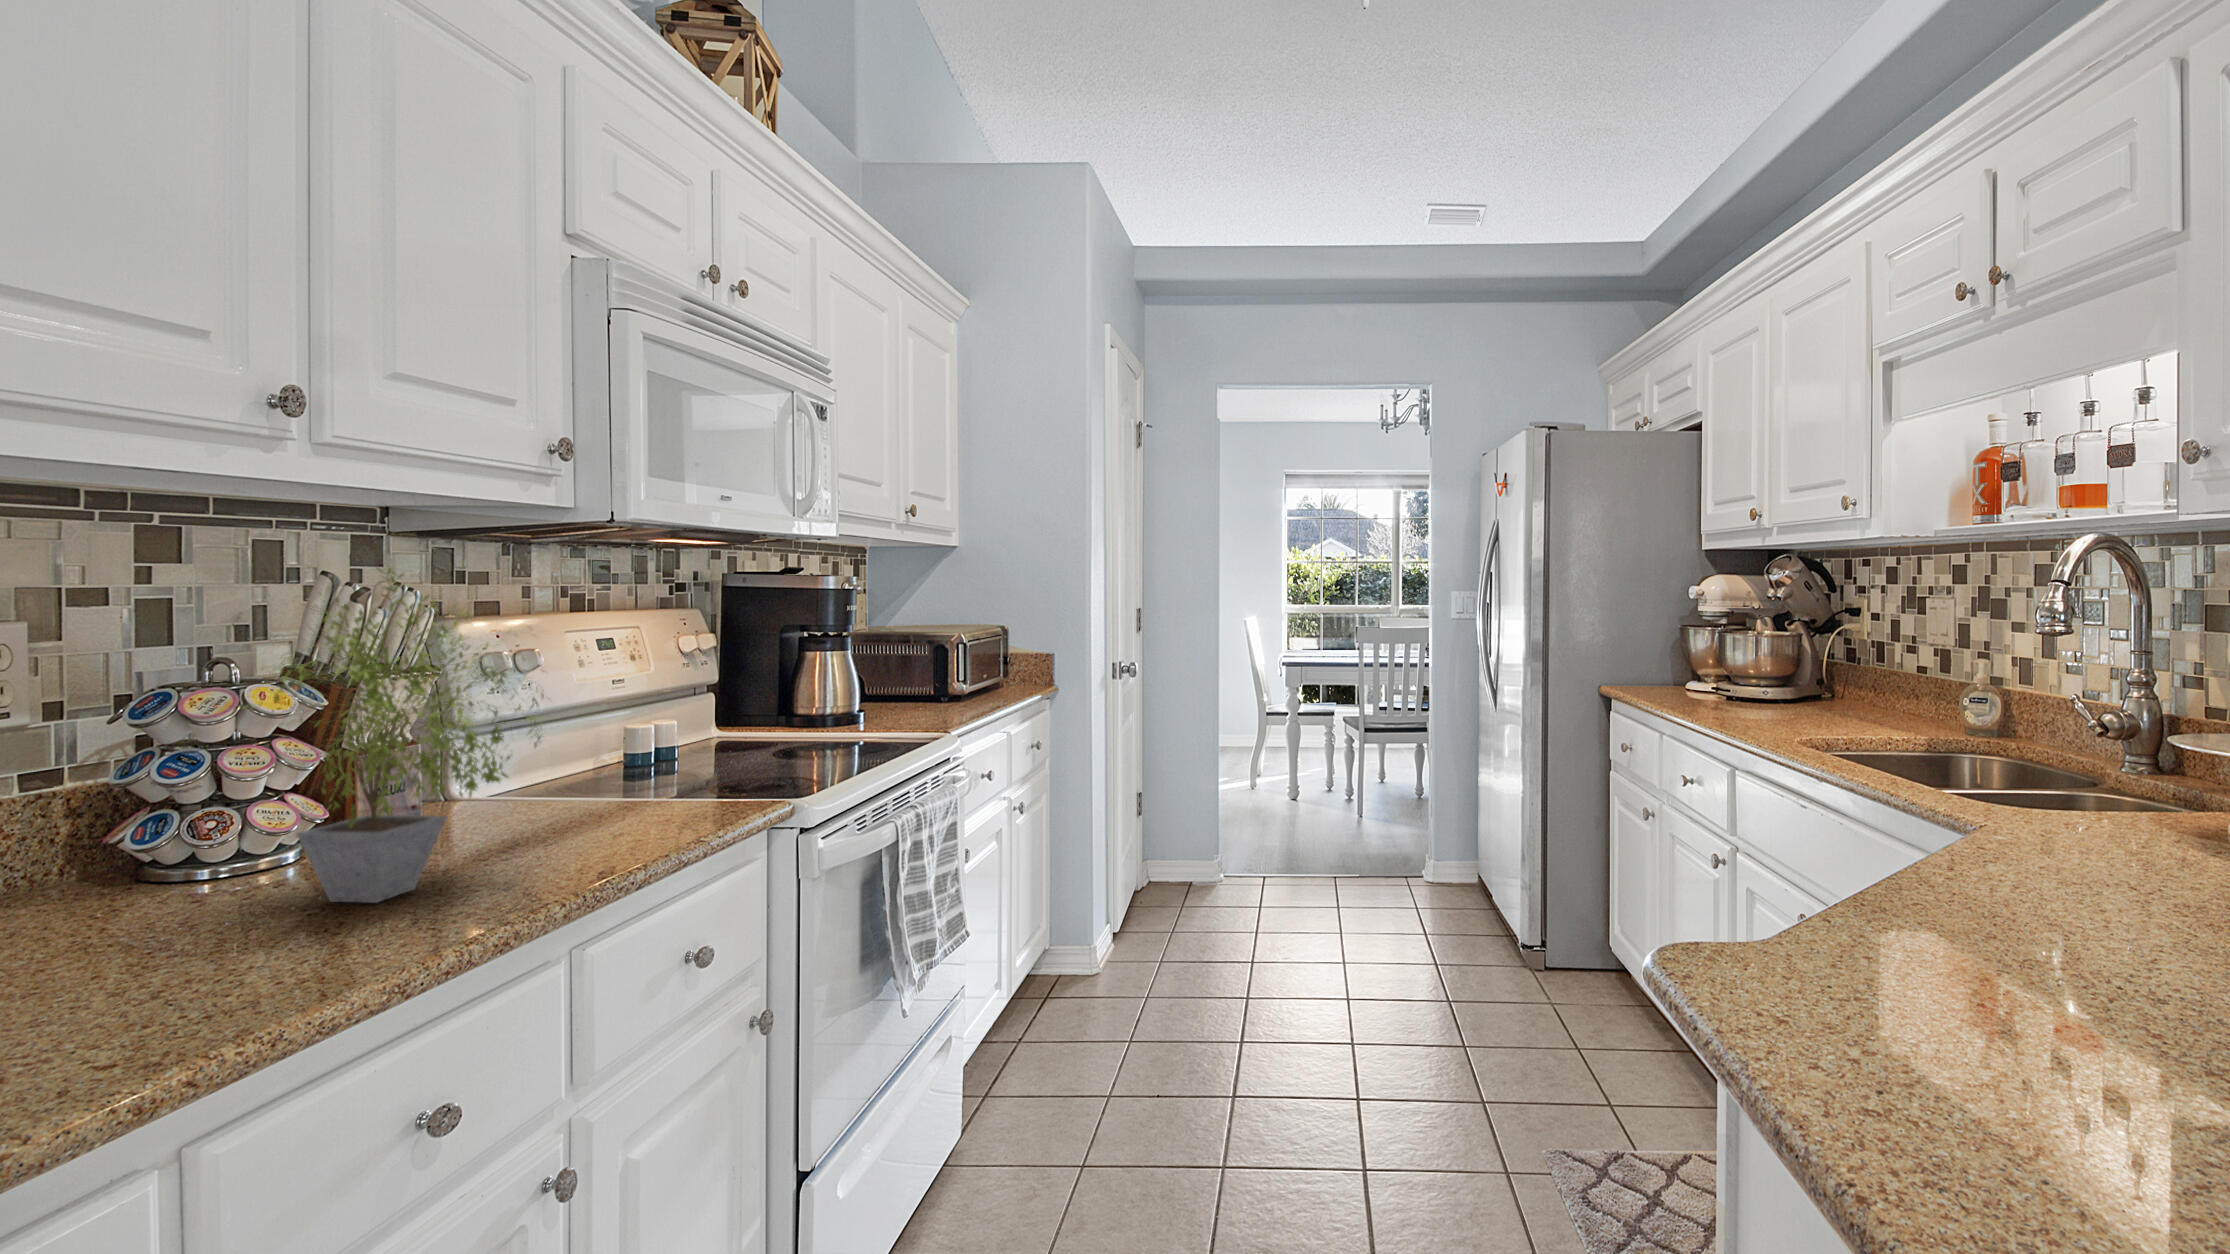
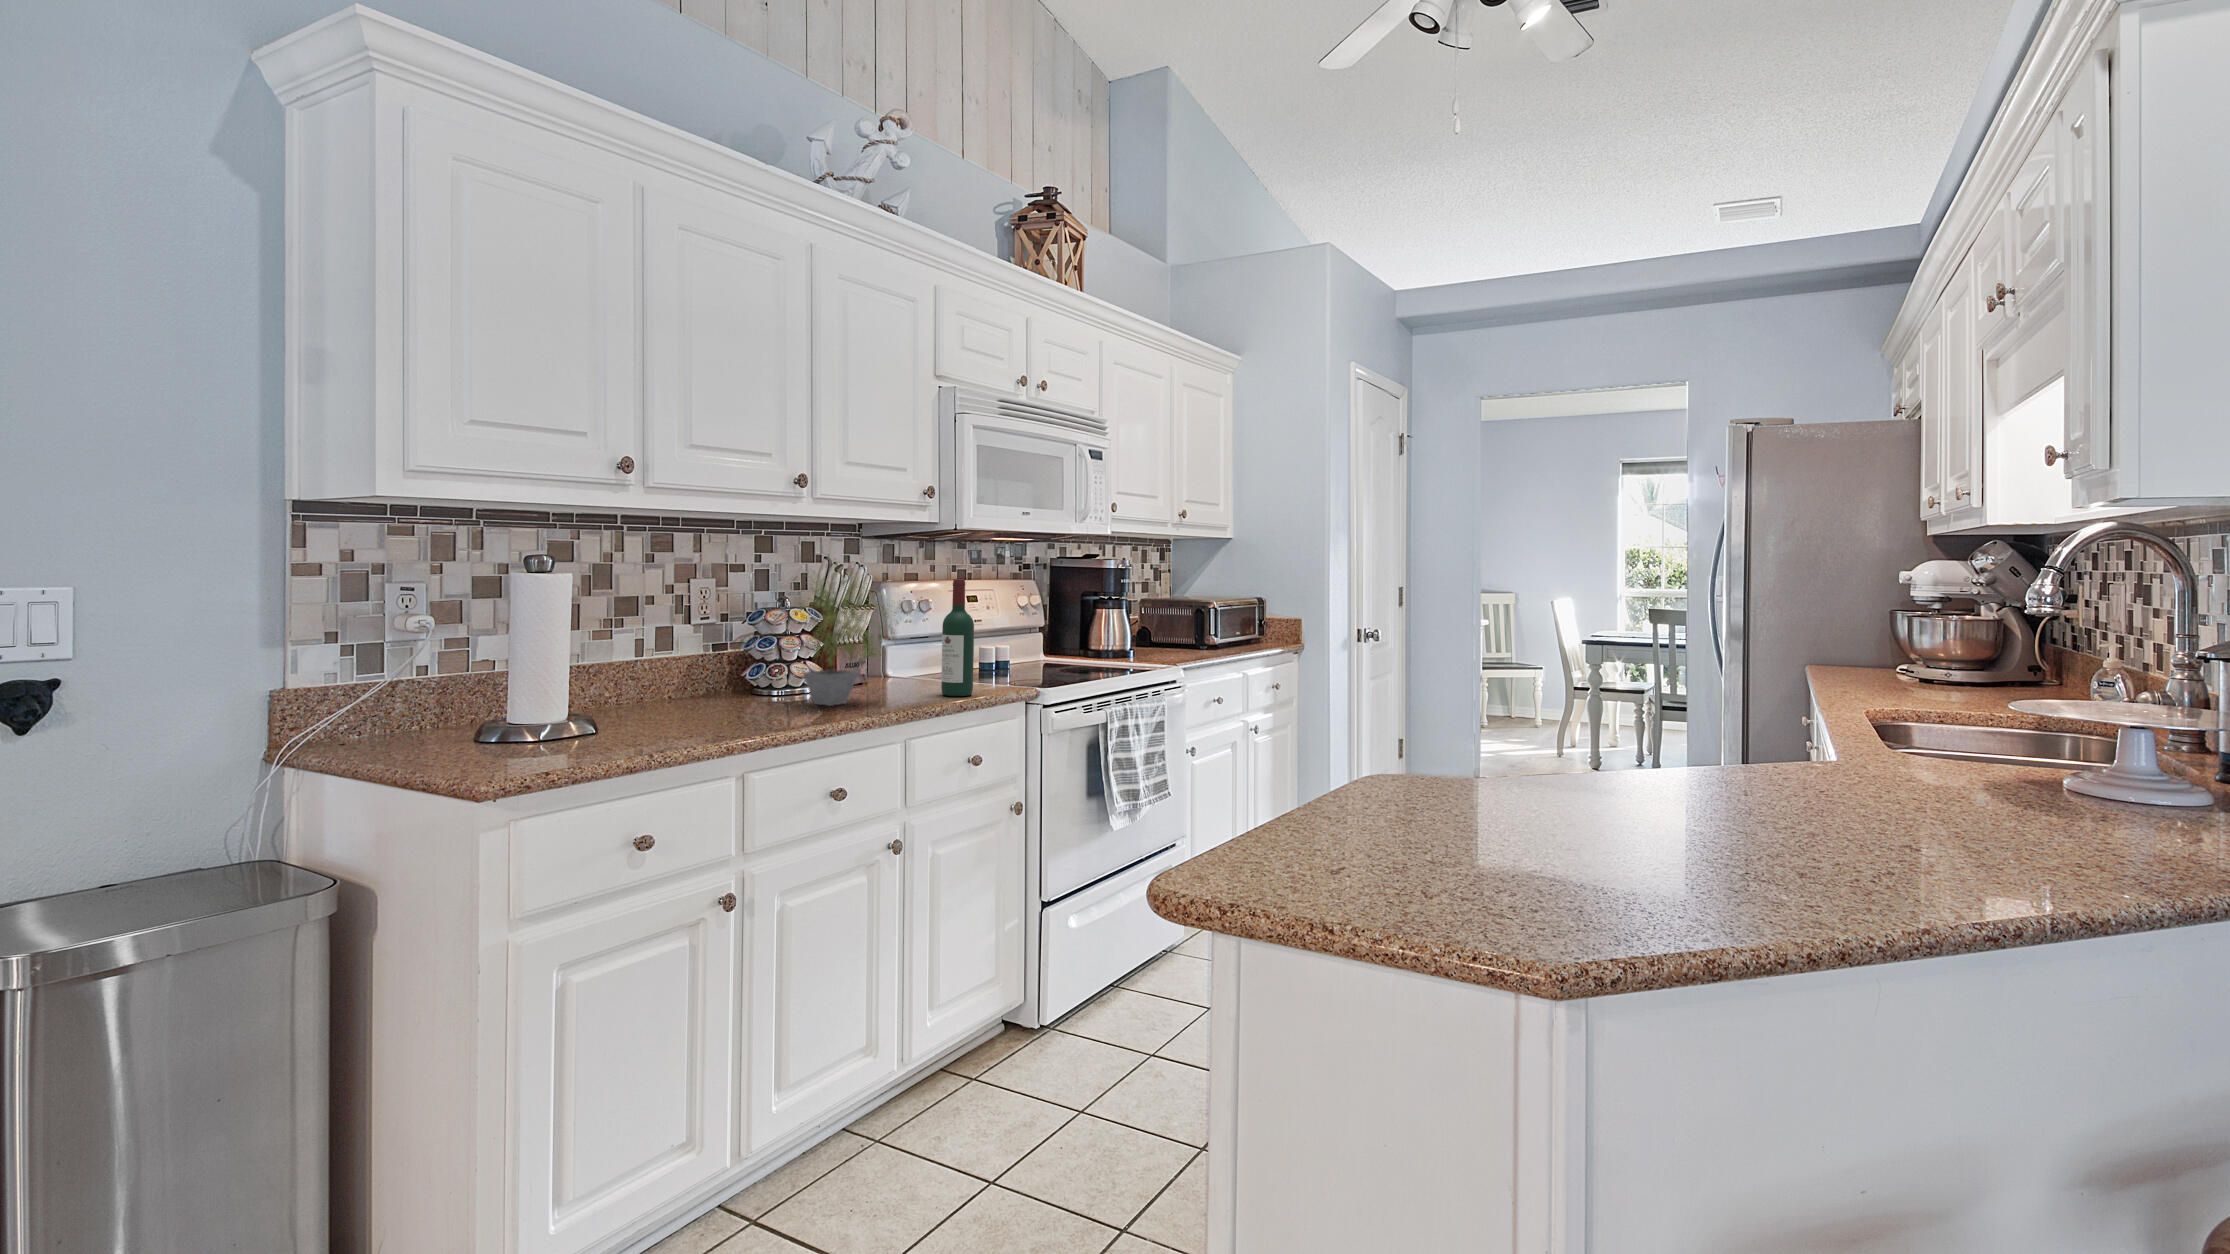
wine bottle: none [615,610,682,837] -> present [941,579,974,696]

